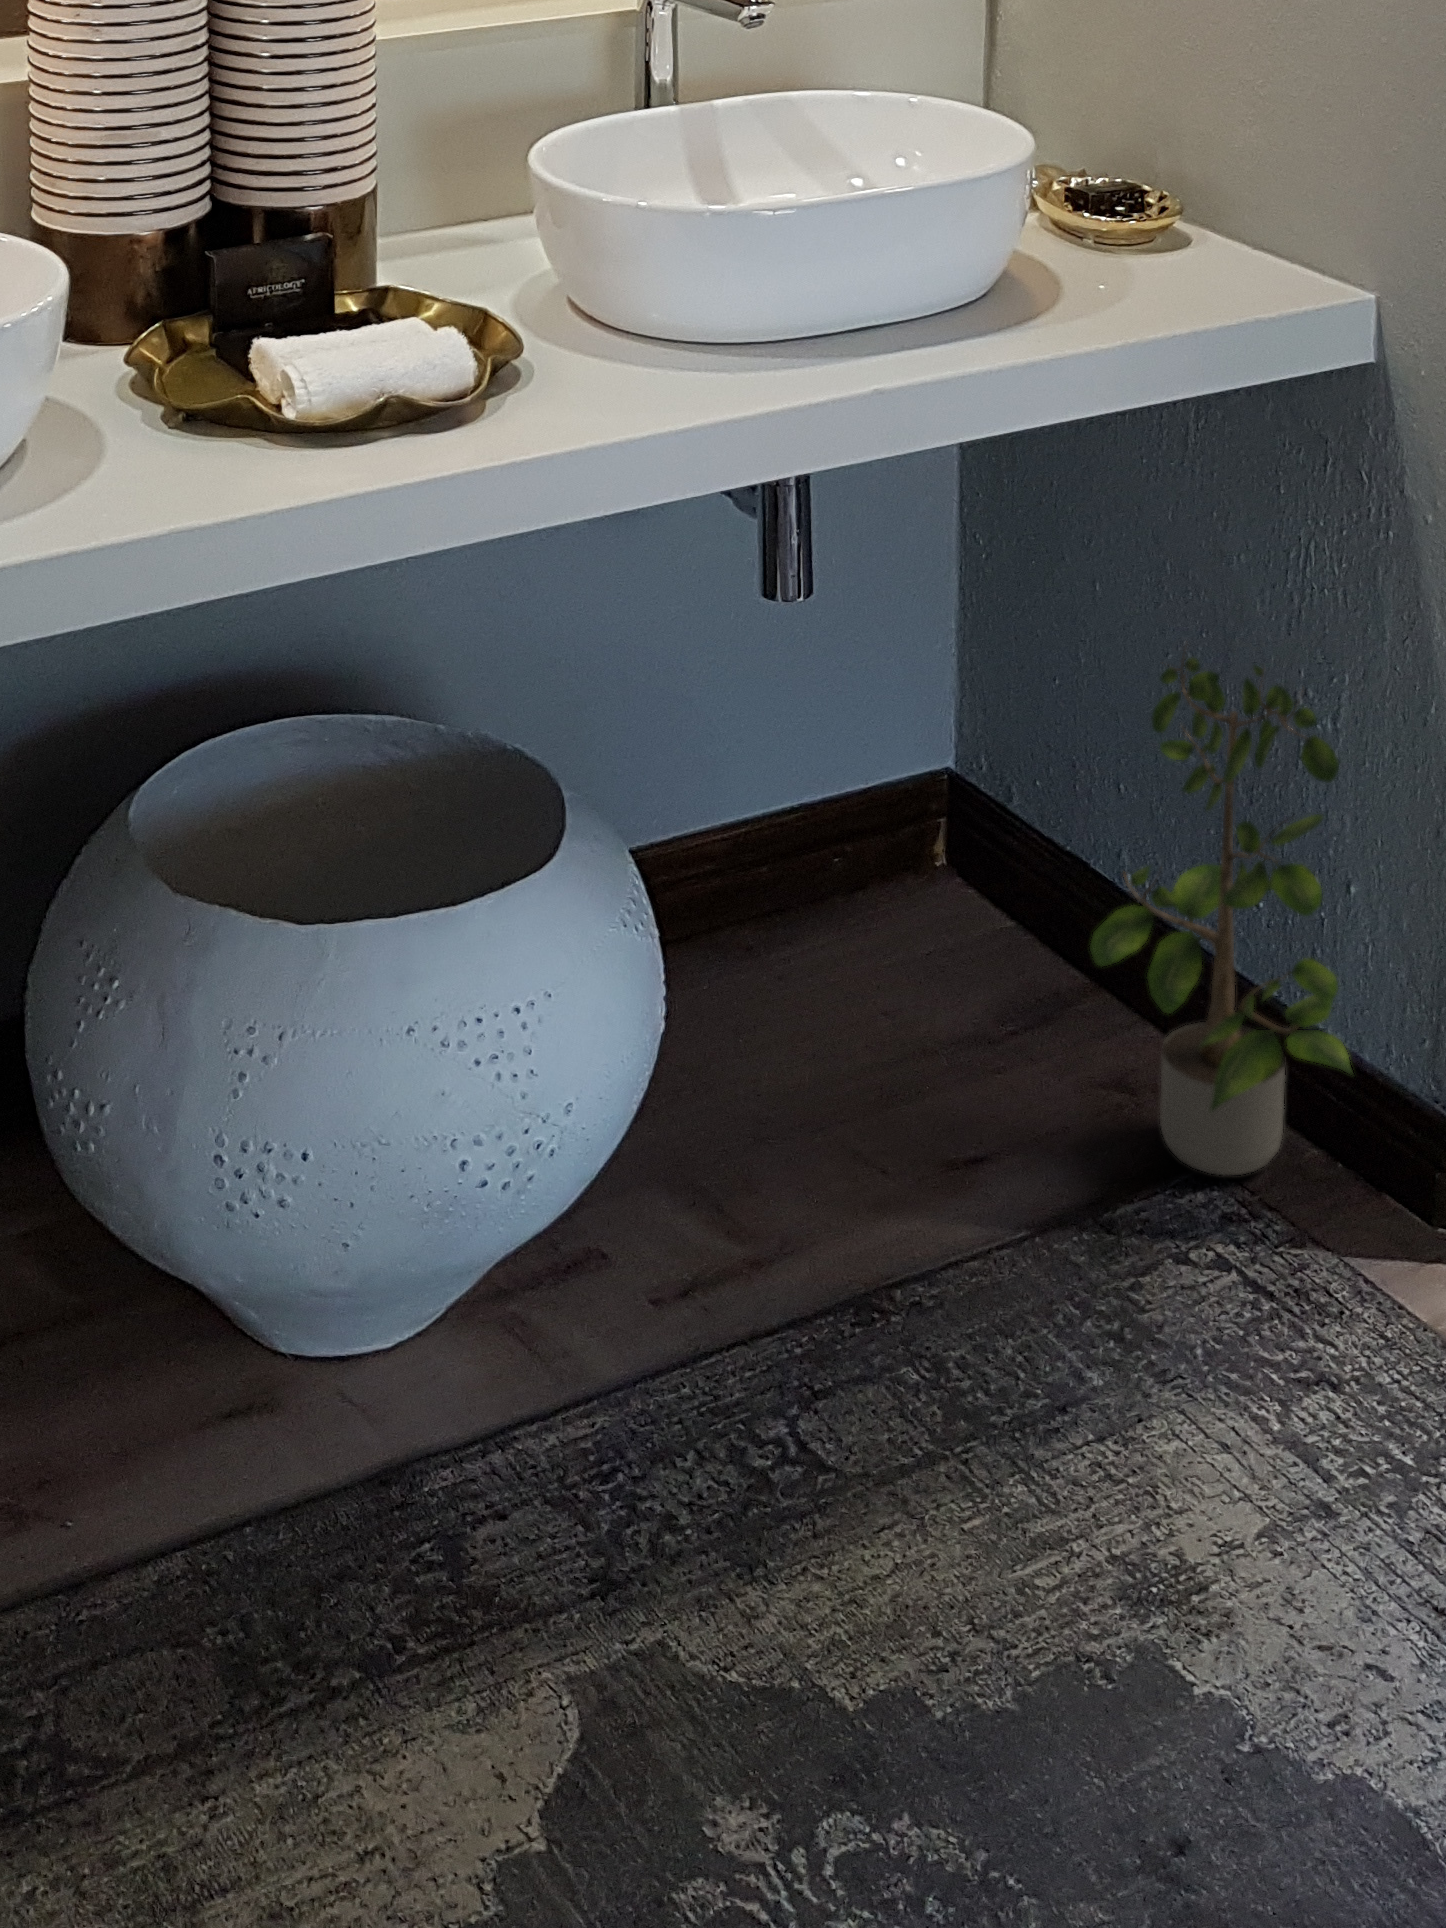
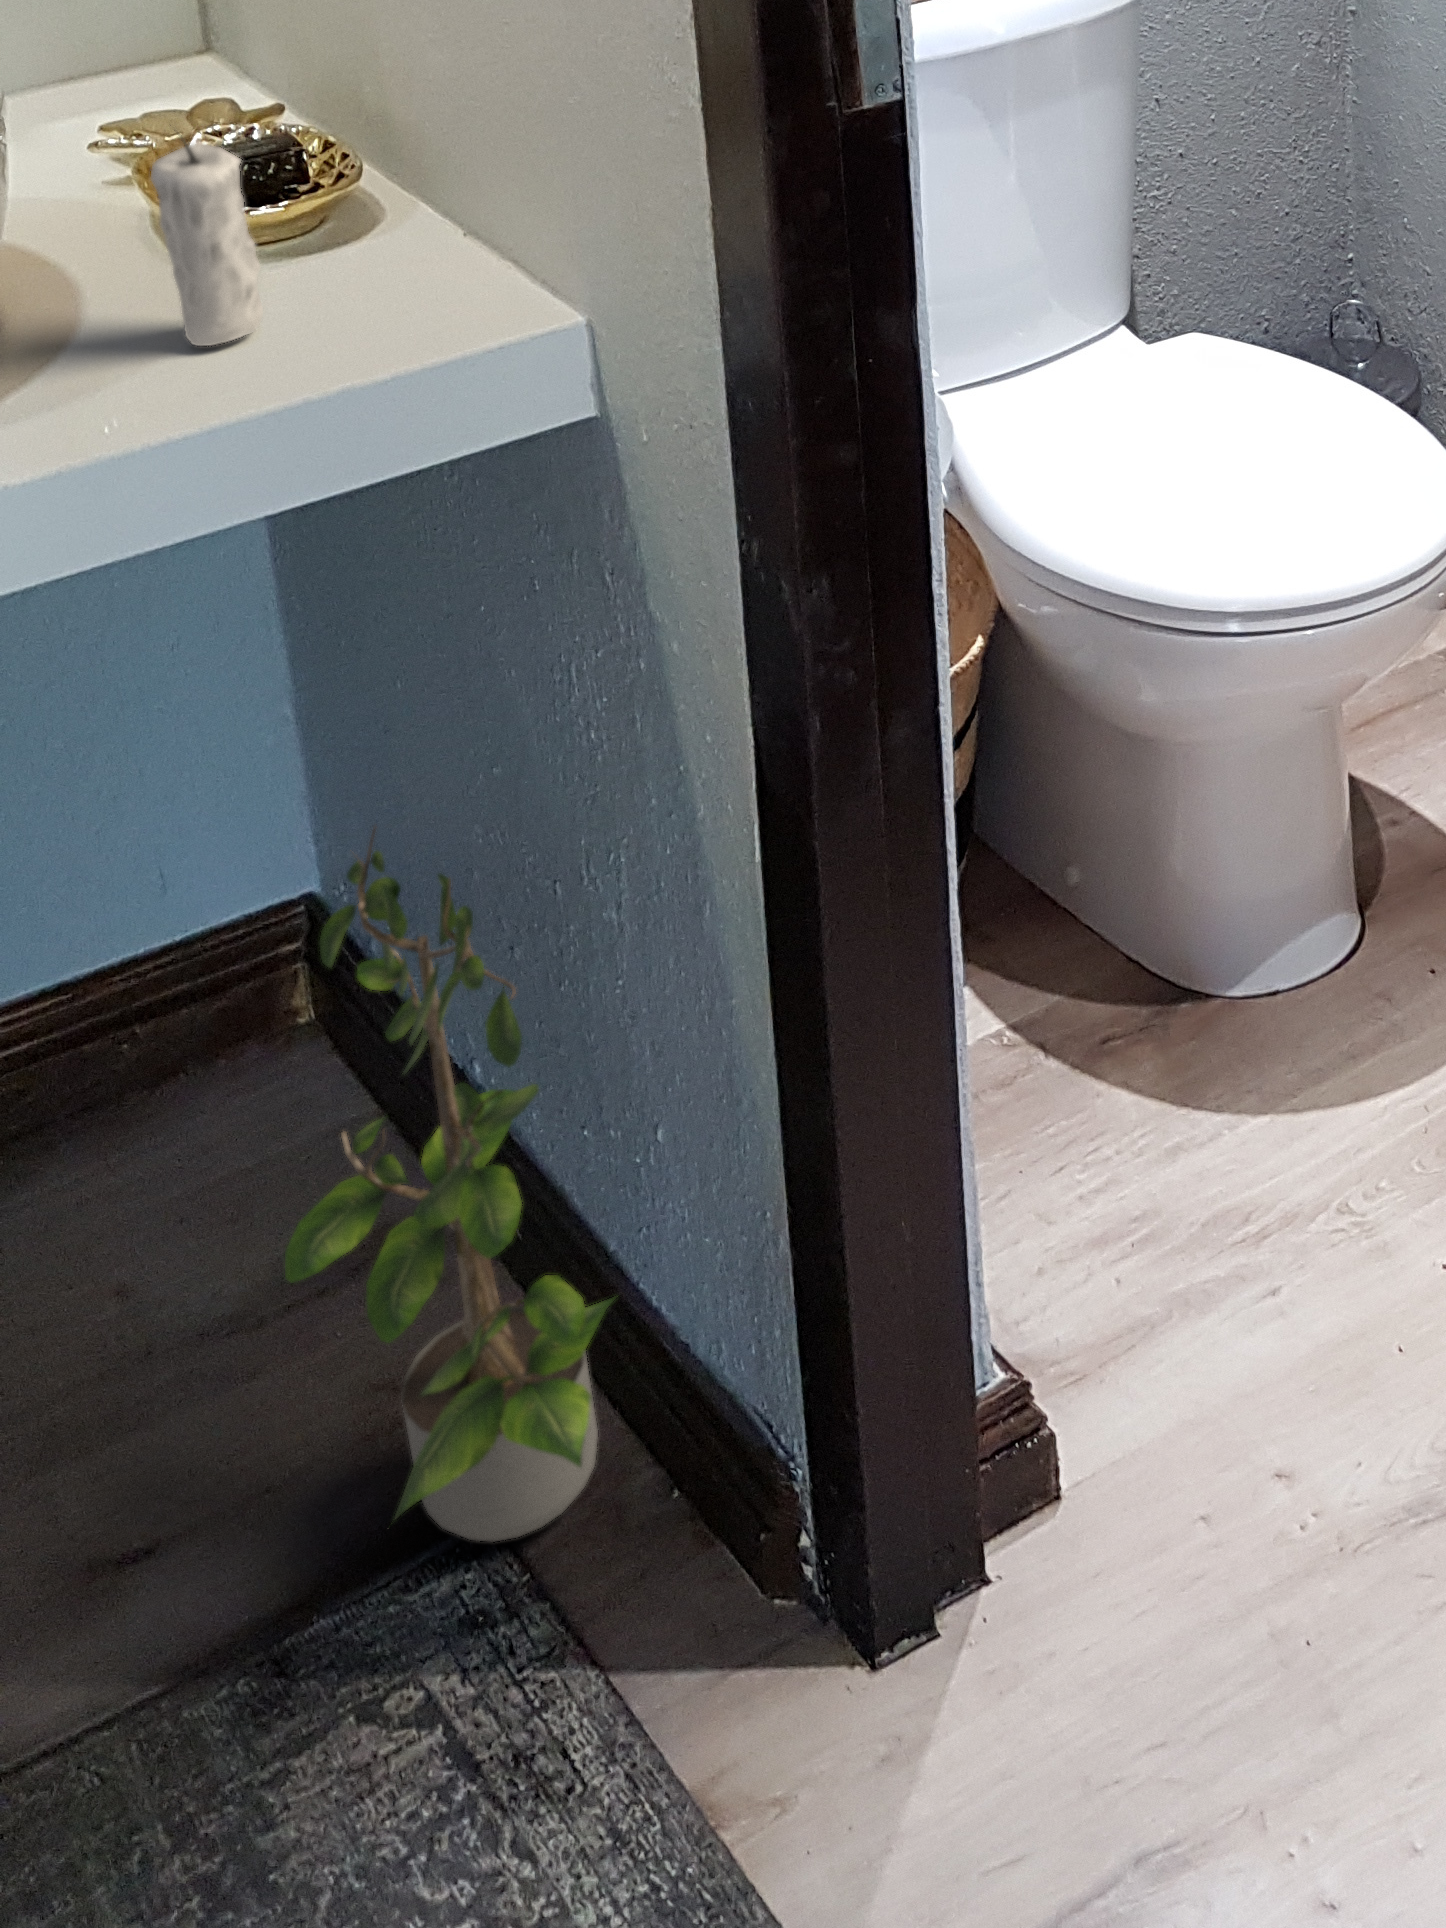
candle: none [1138,146,1189,292] -> present [151,125,263,346]

